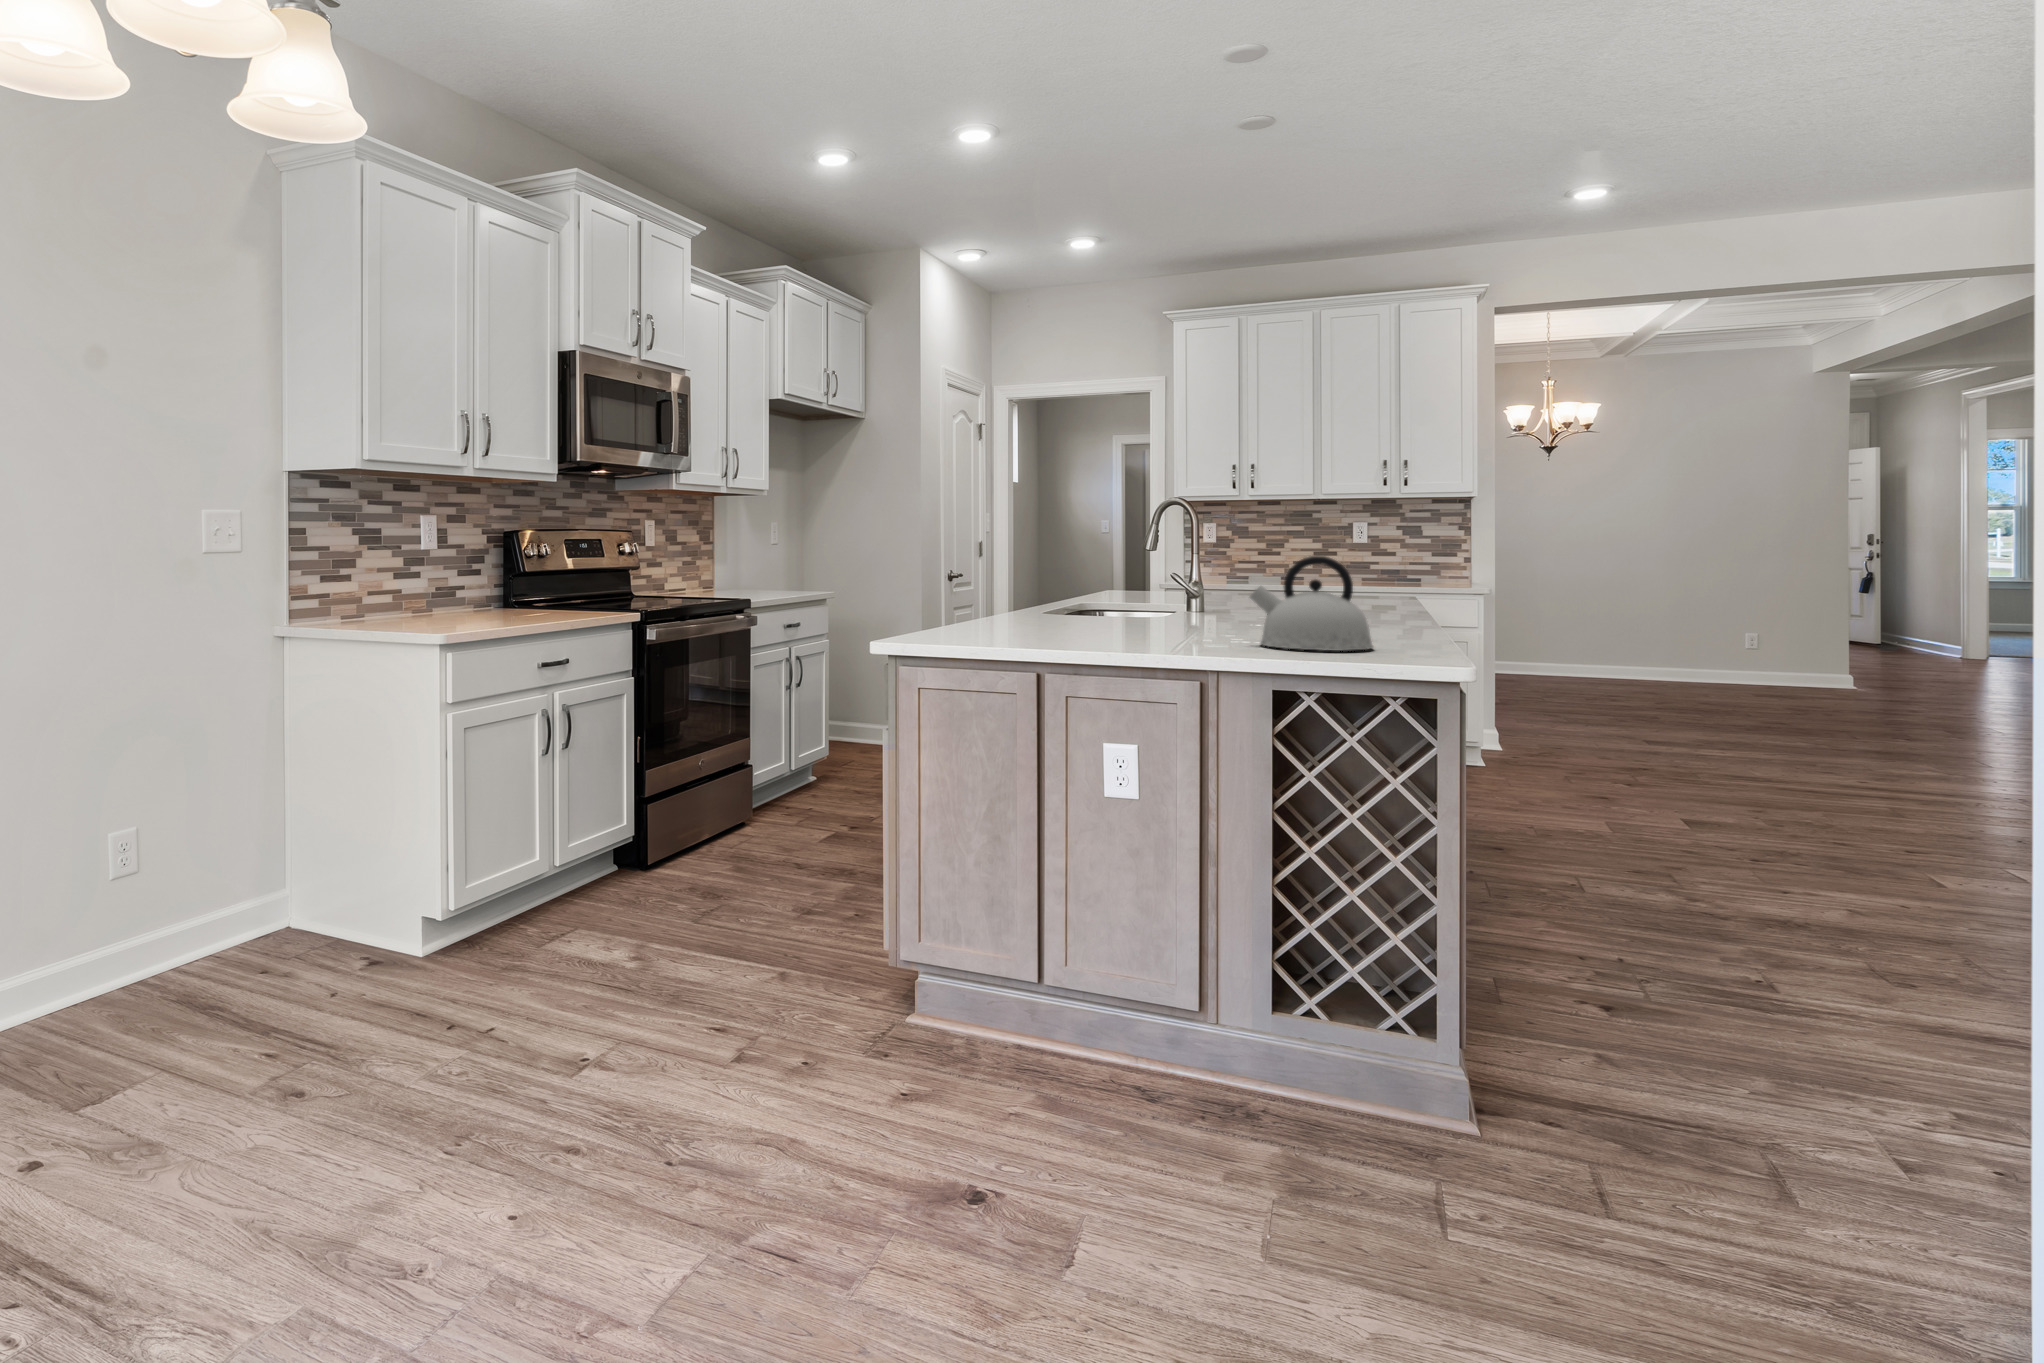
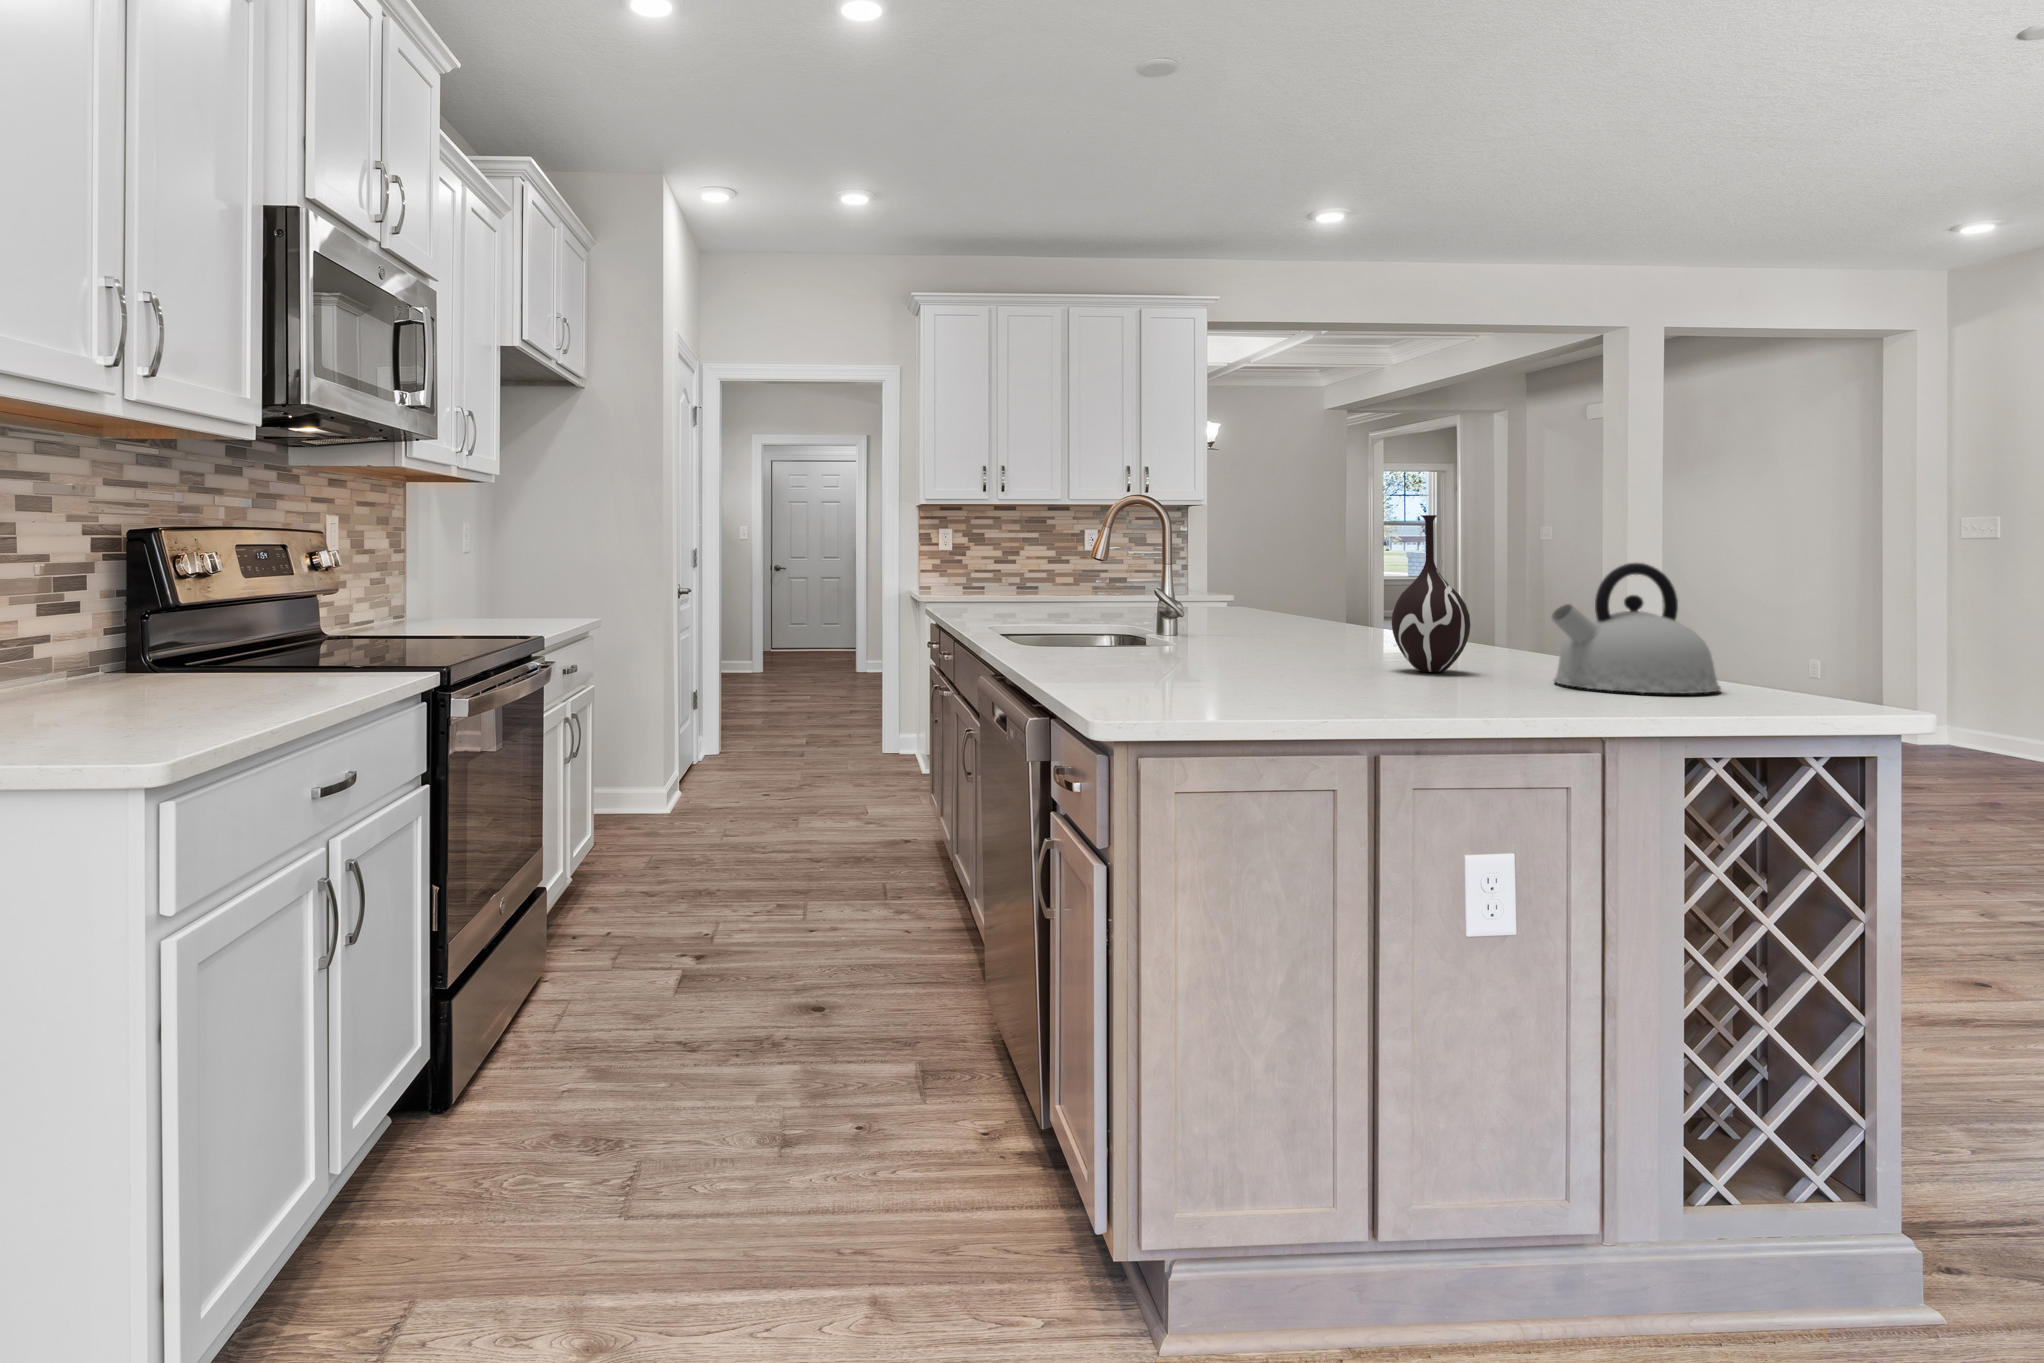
vase: none [1197,520,1253,635] -> present [1392,515,1470,672]

